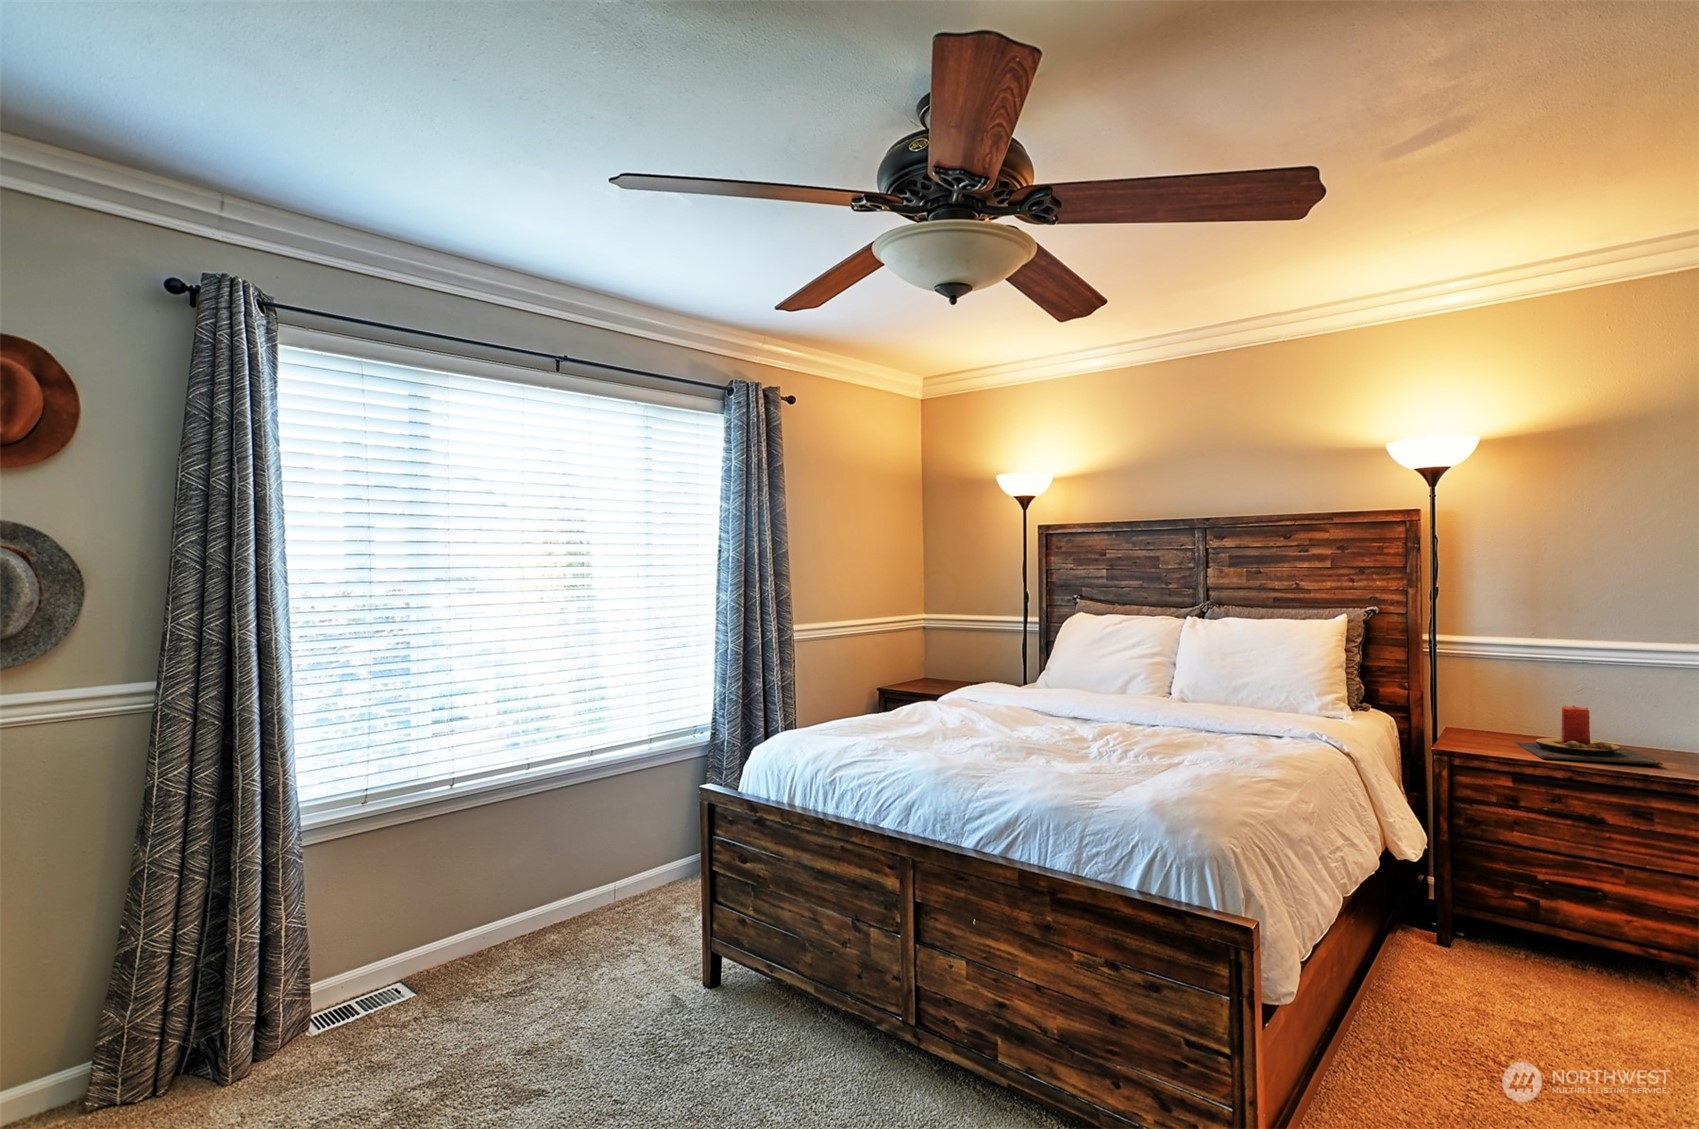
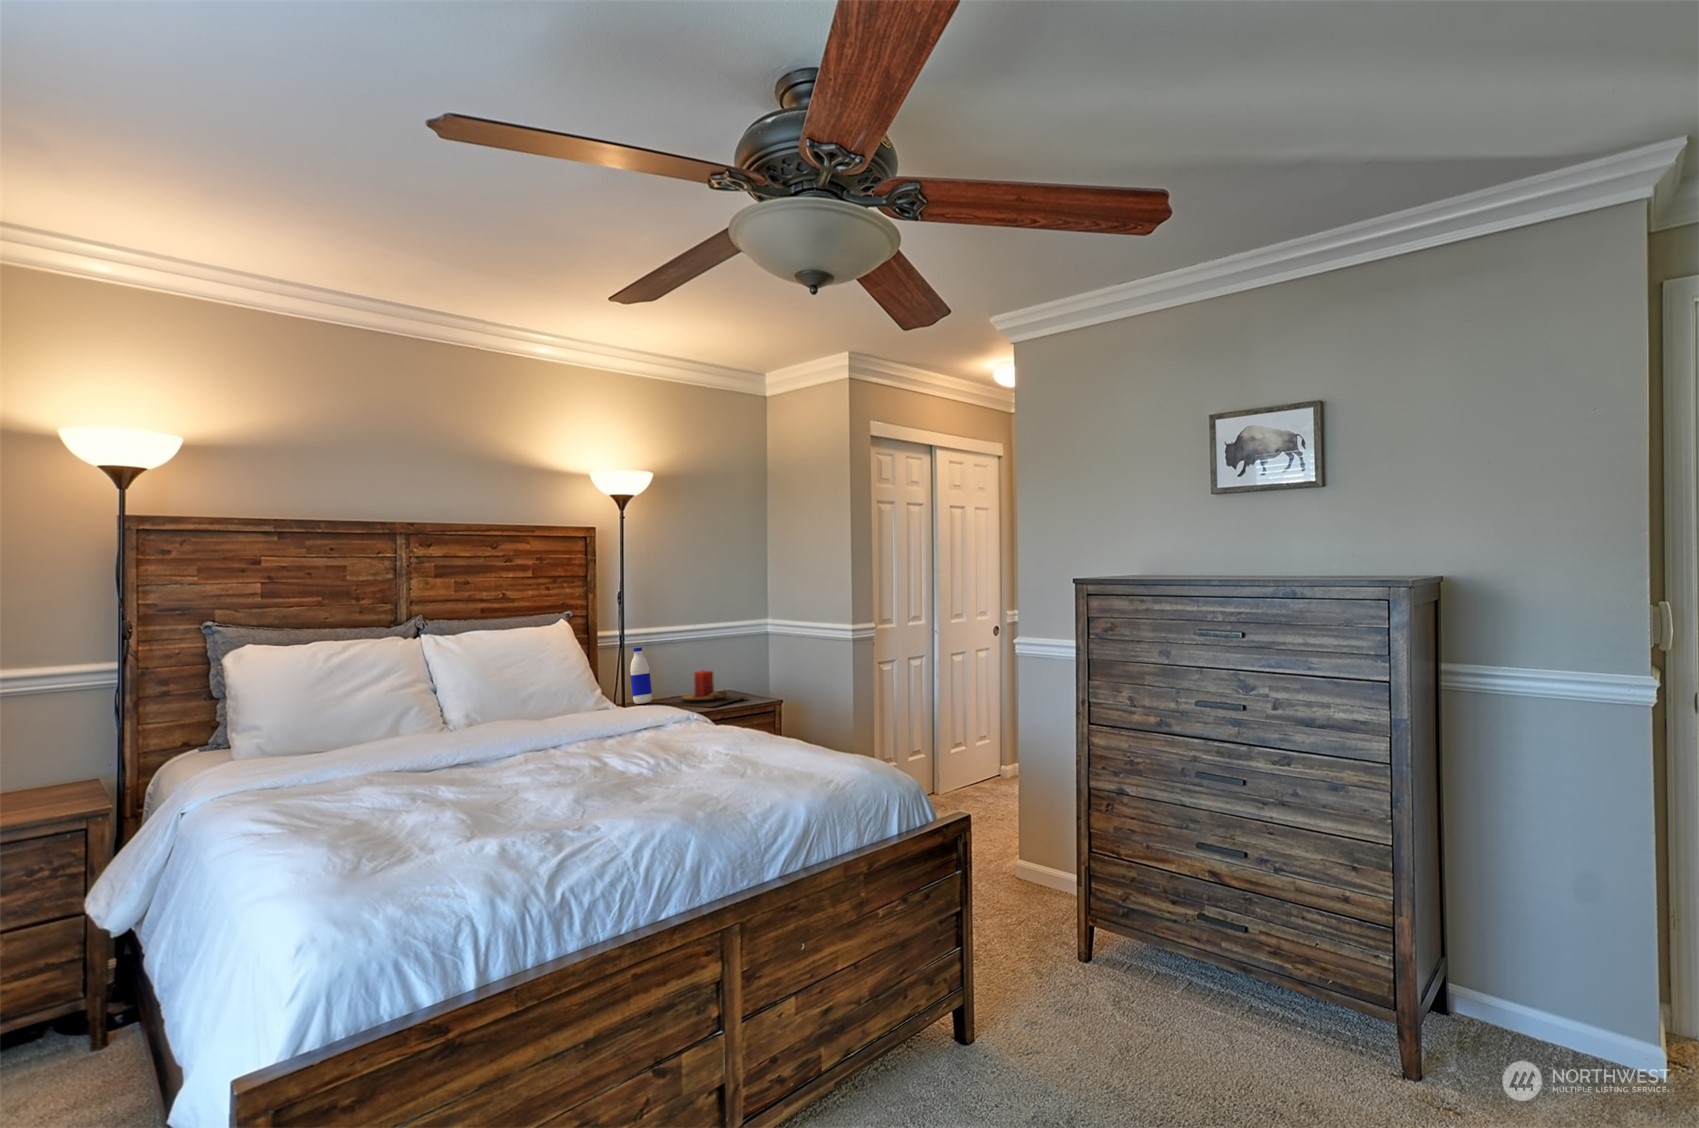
water bottle: none [1475,661,1506,734] -> present [630,648,652,704]

